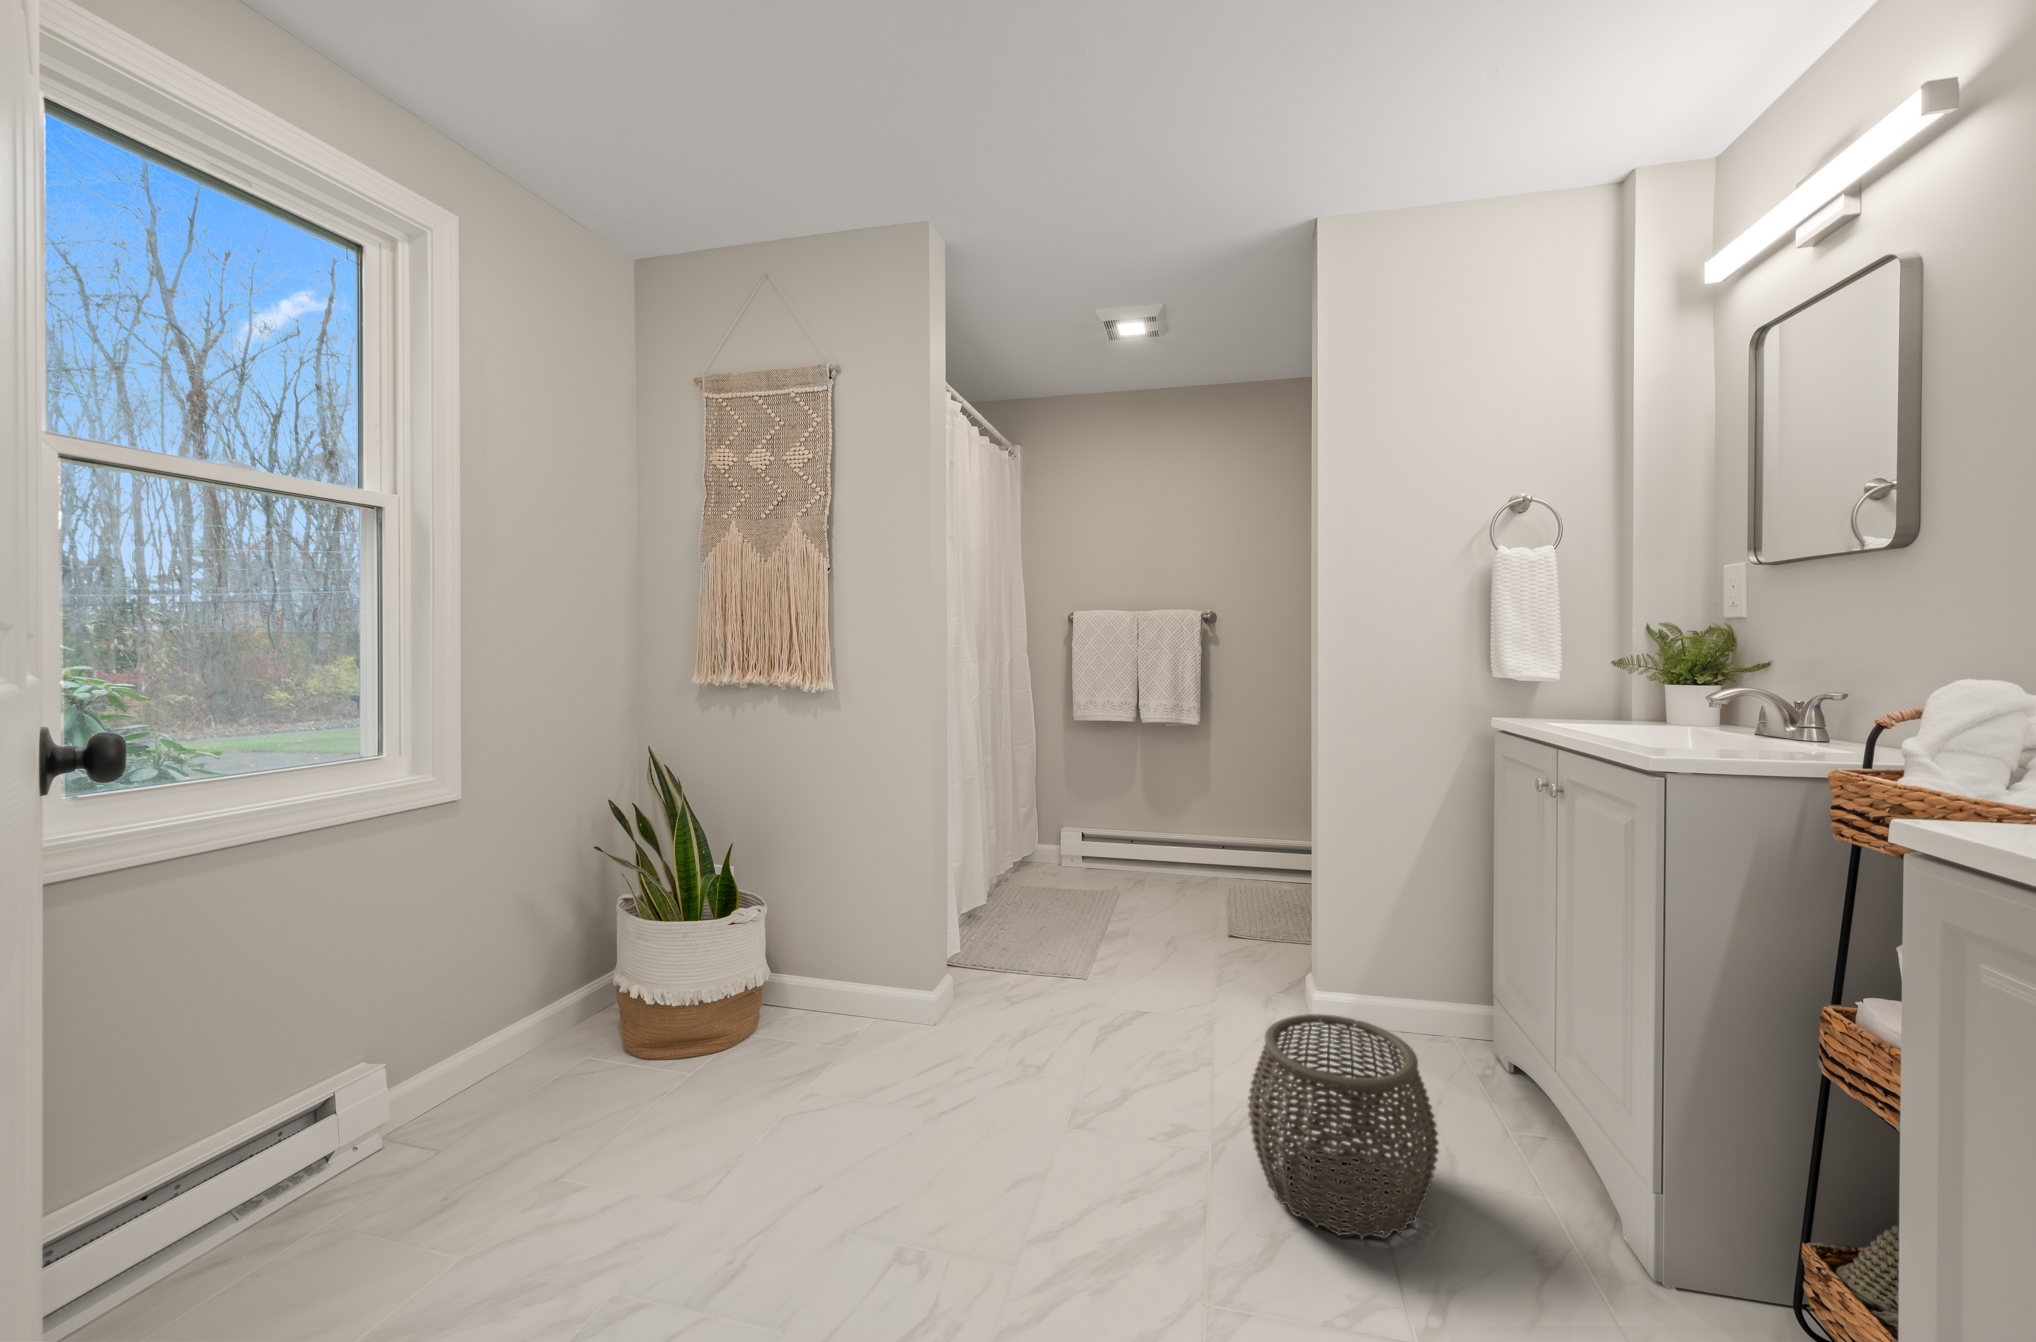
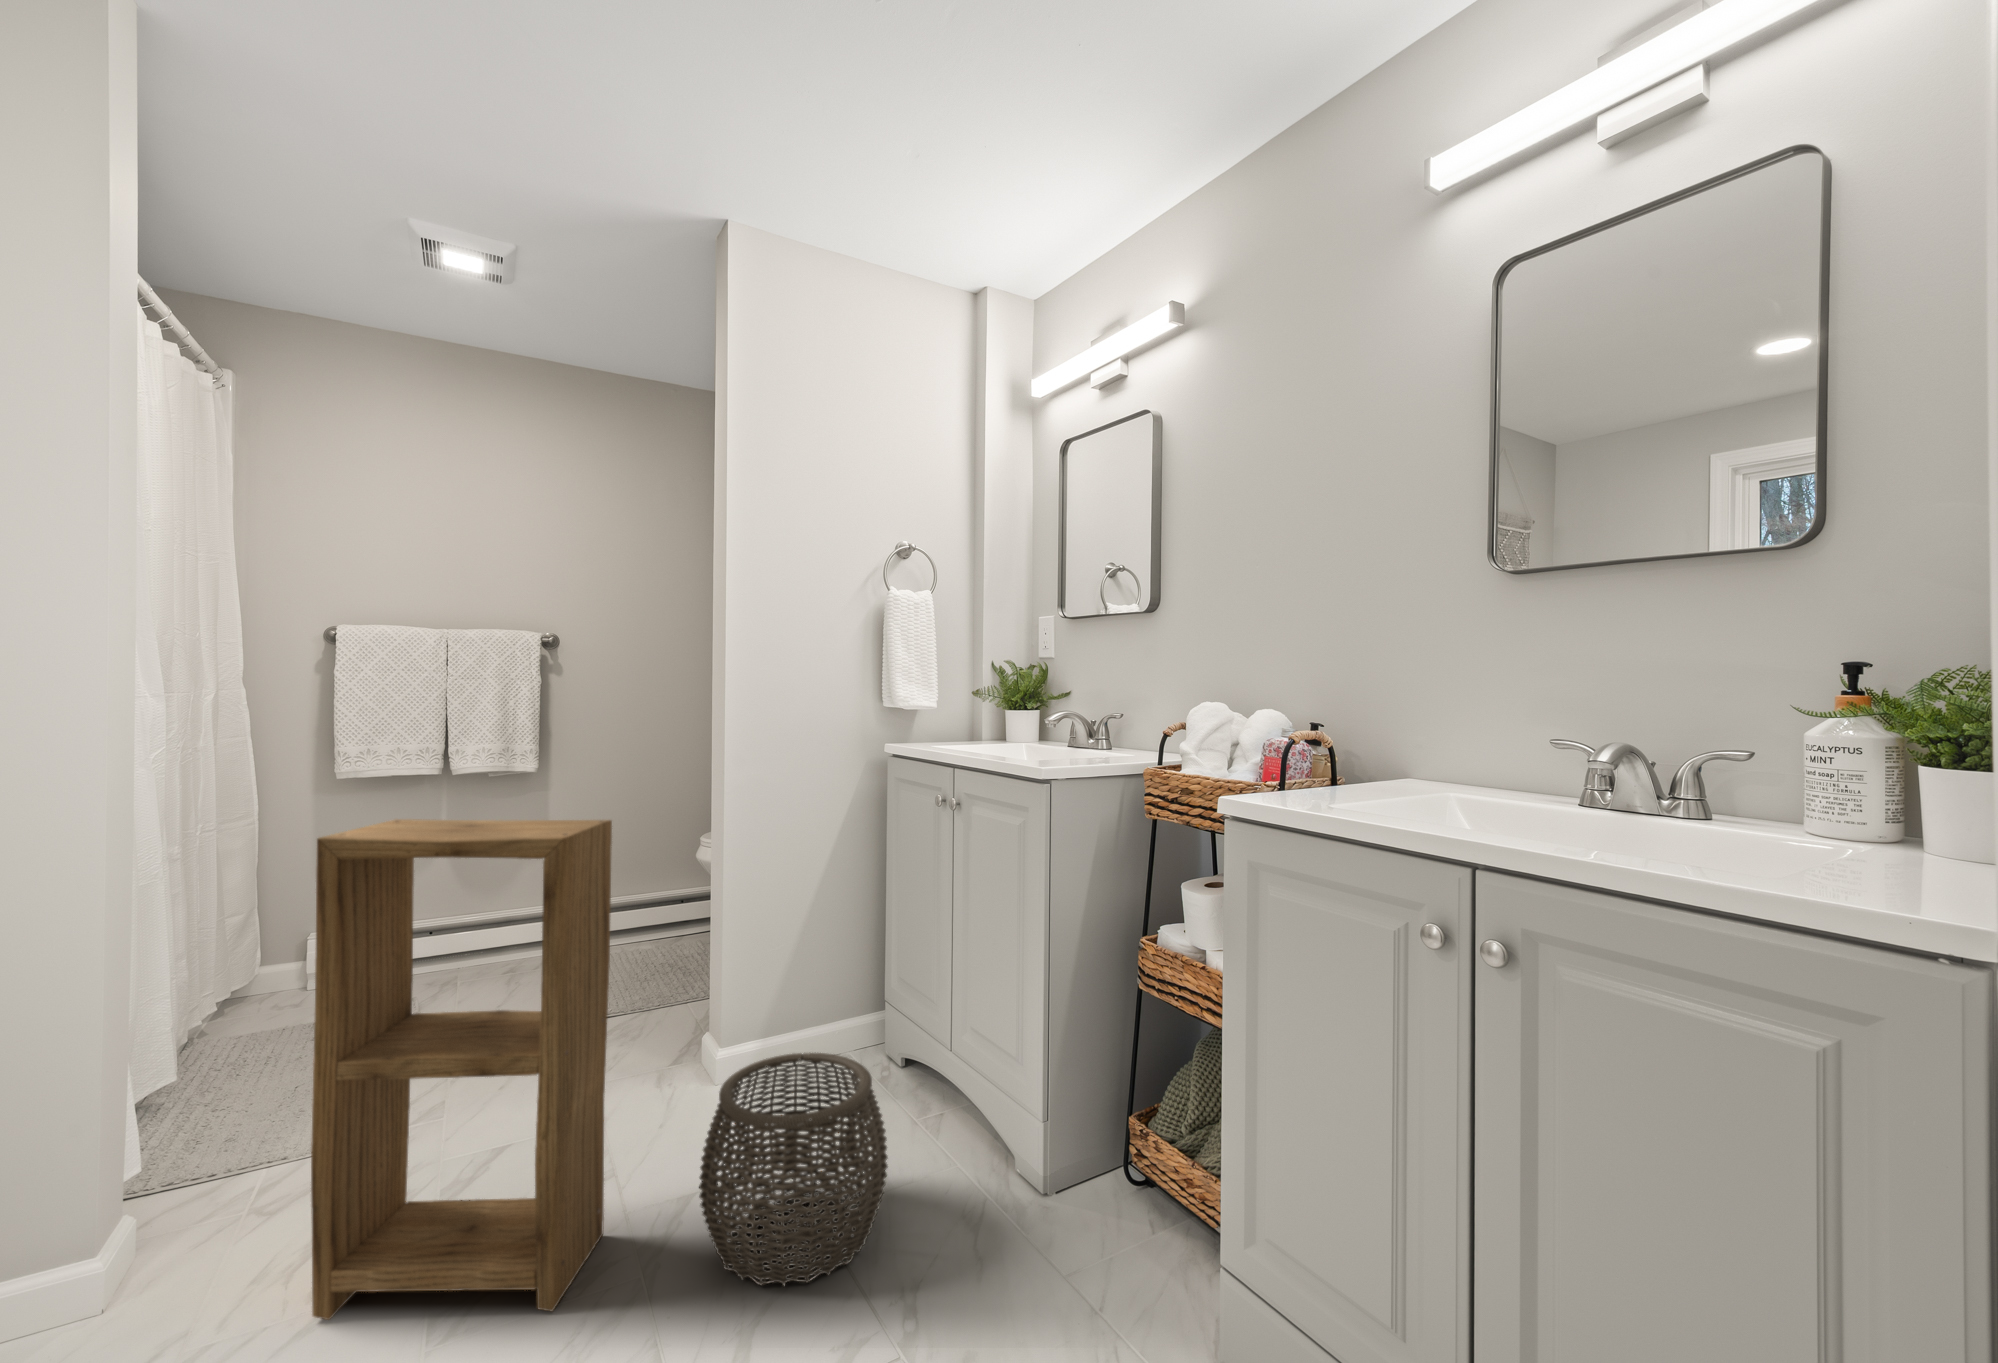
shelving unit: none [999,765,1186,1156] -> present [311,819,612,1320]

